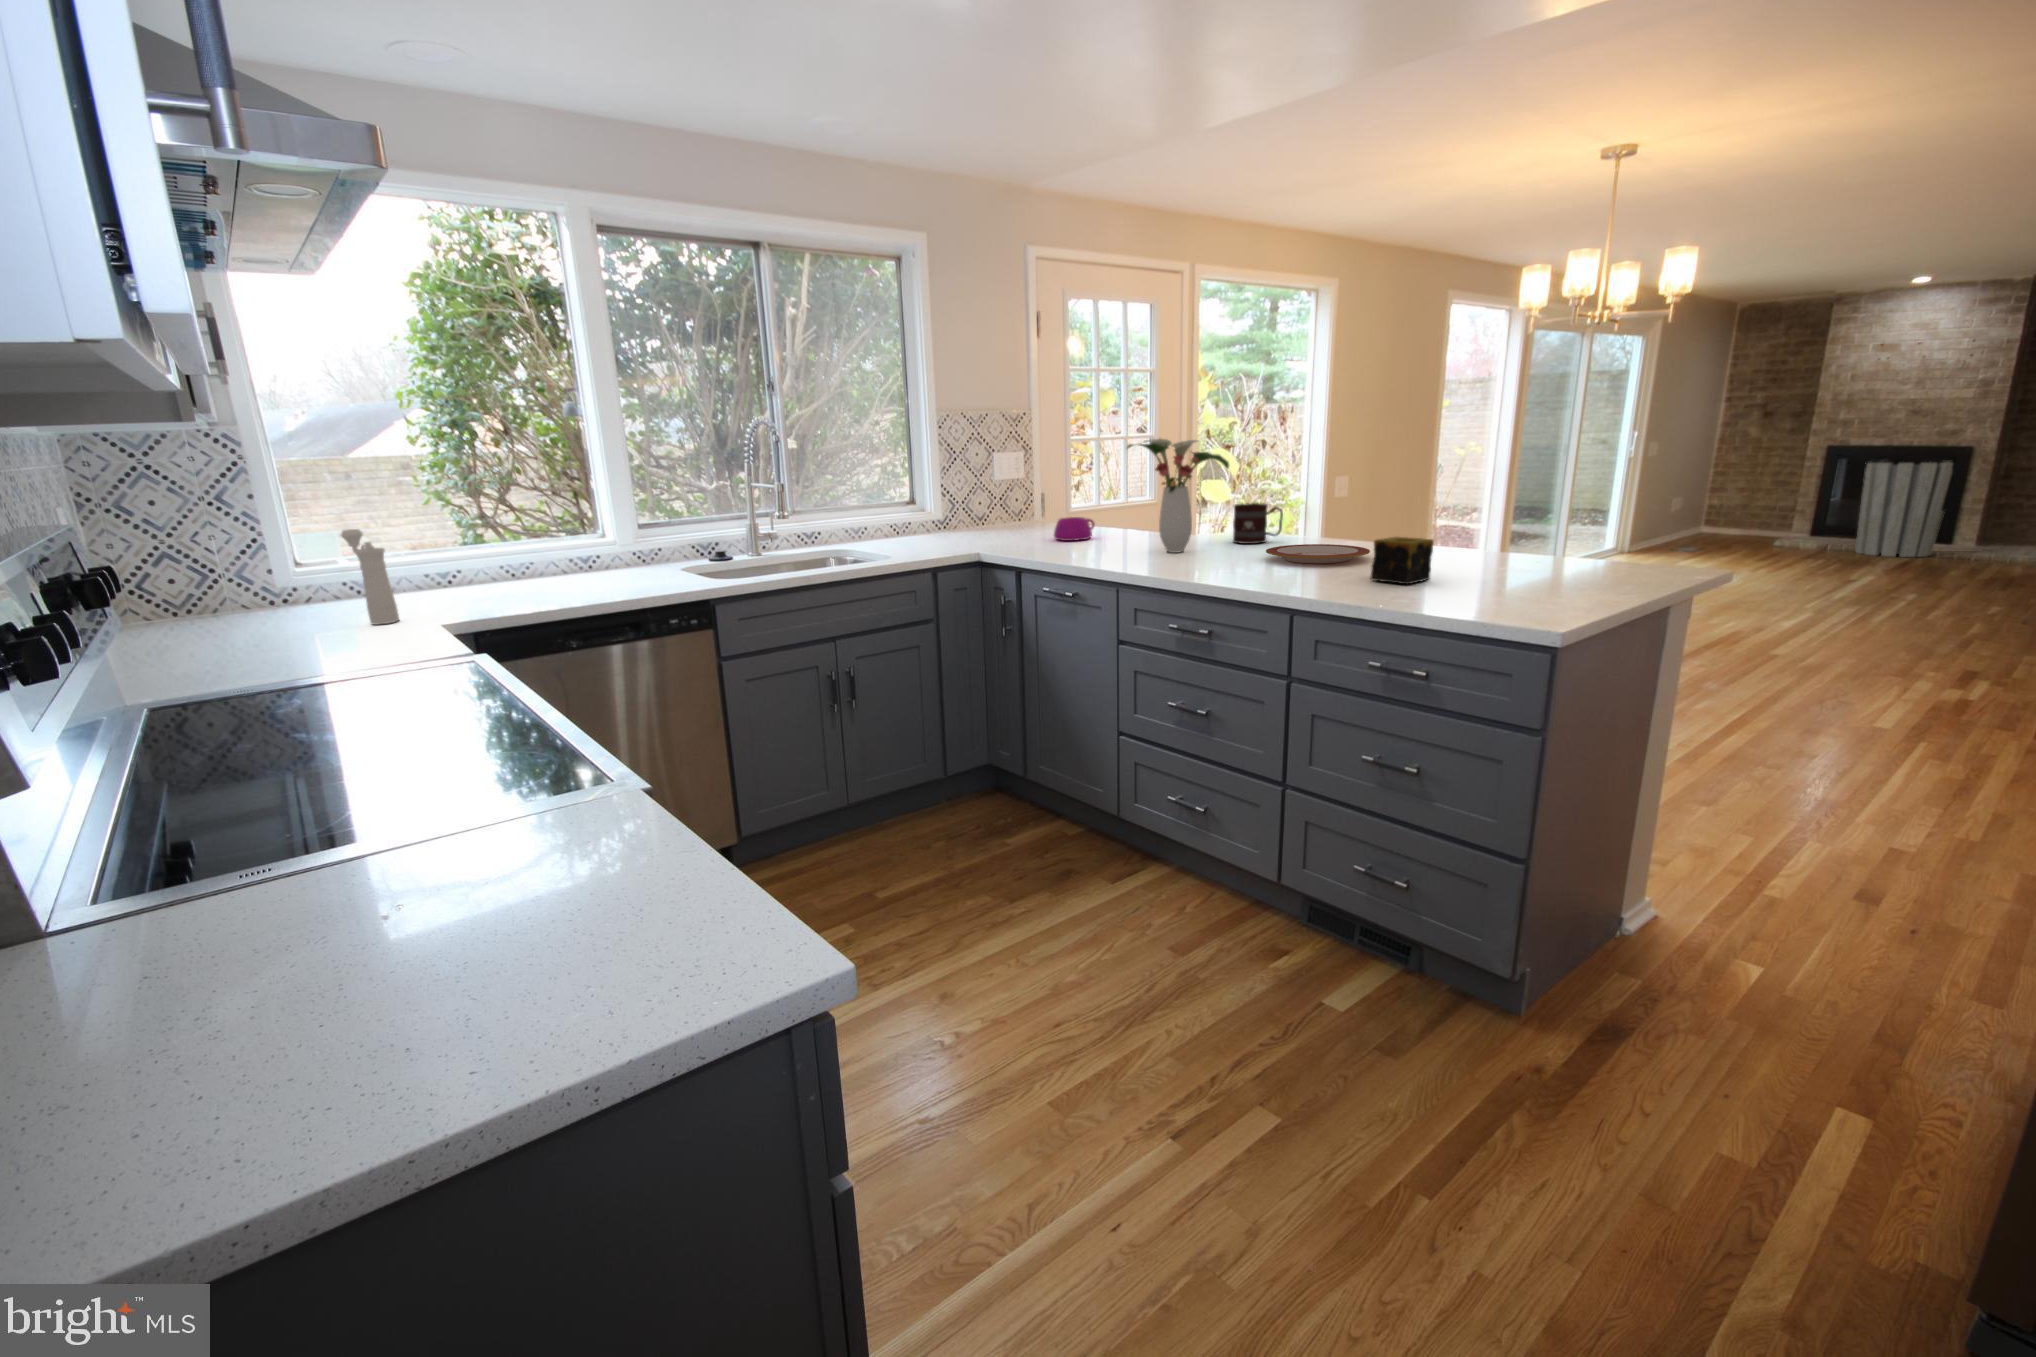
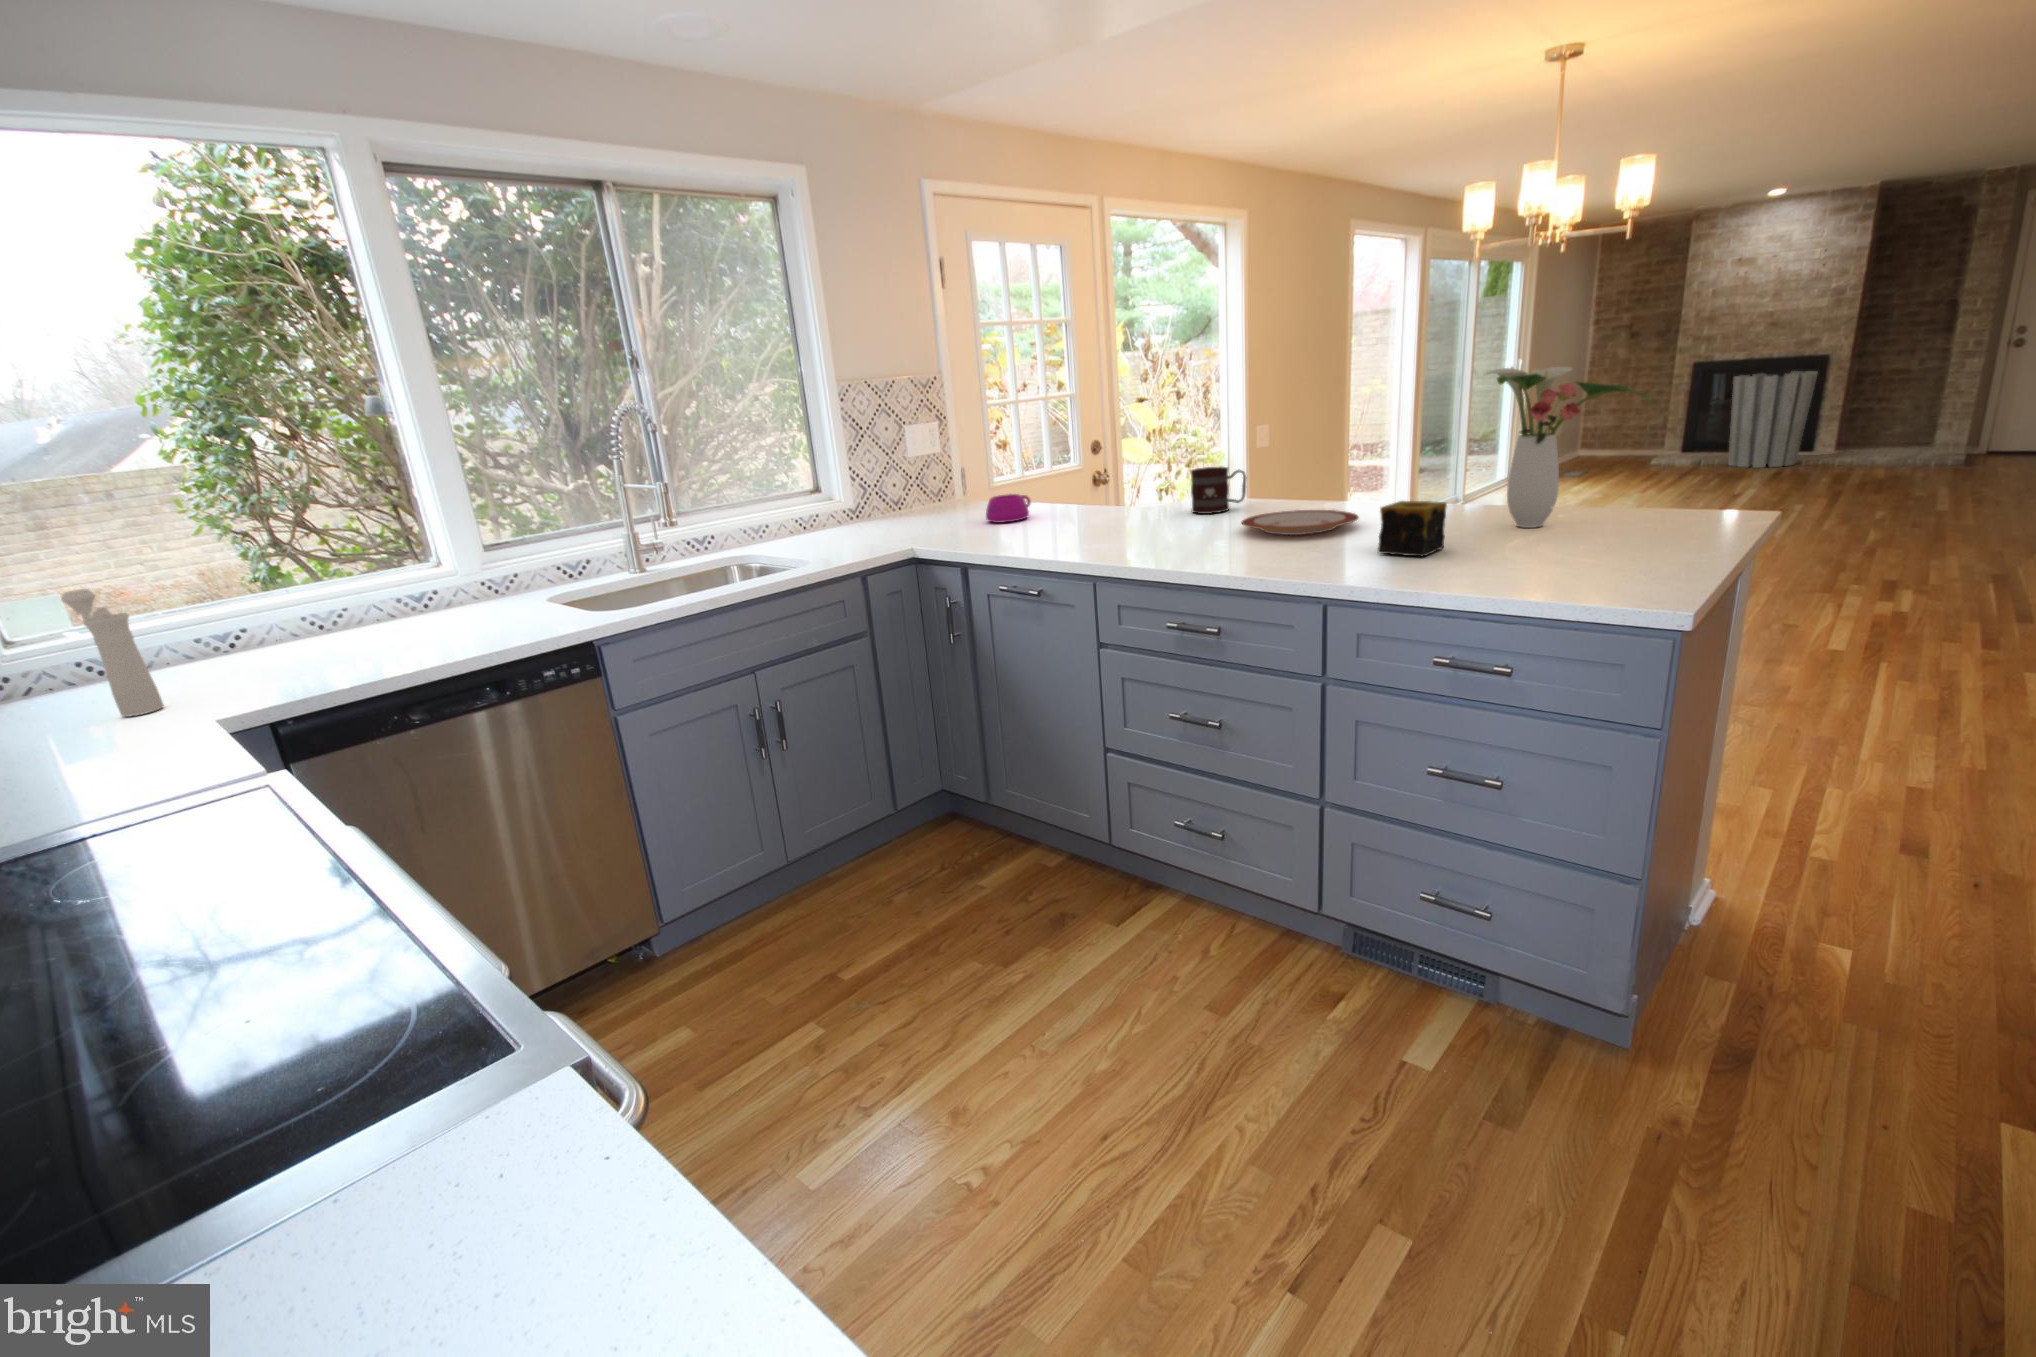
flower arrangement: present [1127,438,1229,553] -> present [1485,367,1651,528]

